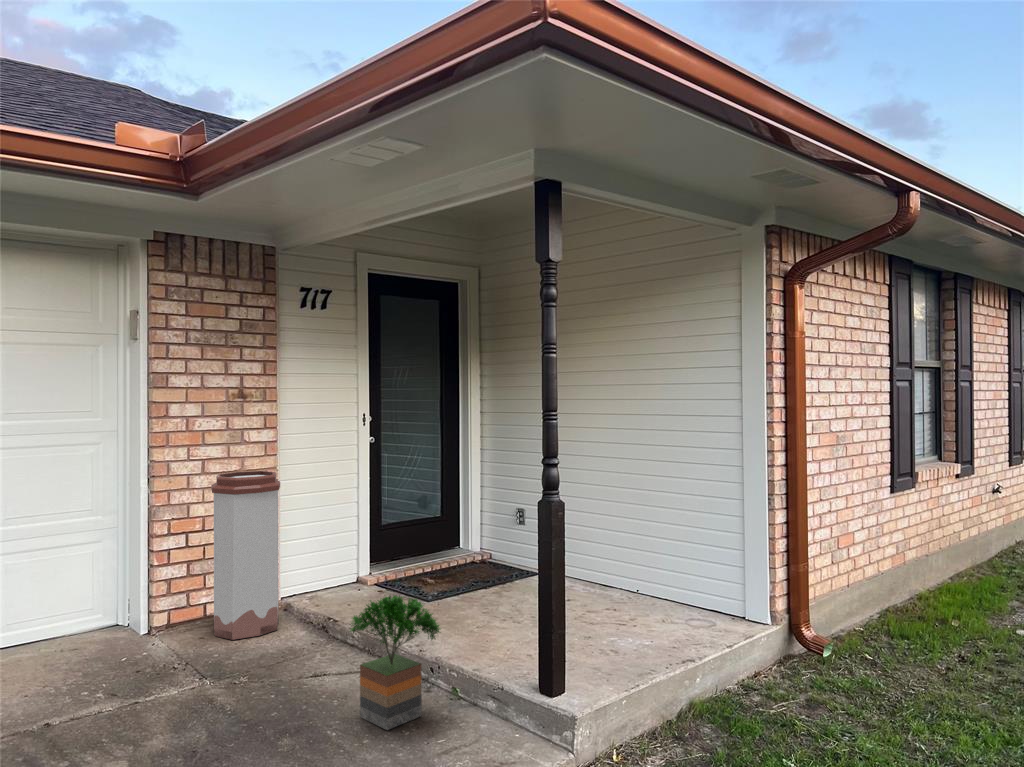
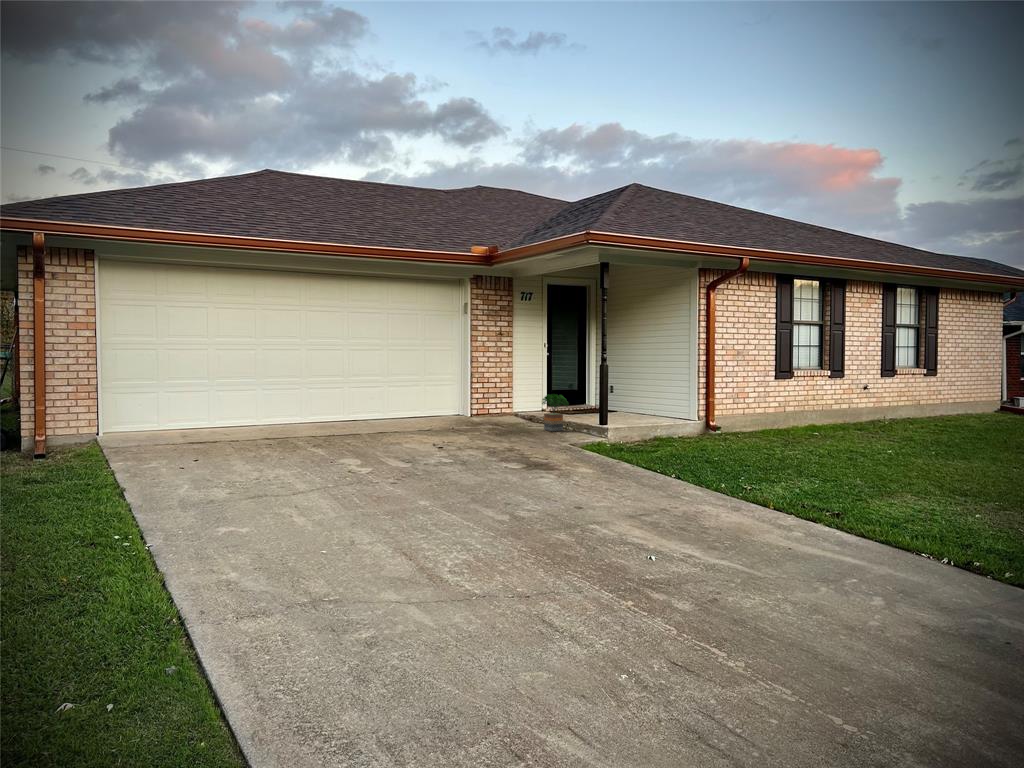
trash can: present [211,471,280,640] -> none [492,362,515,419]

